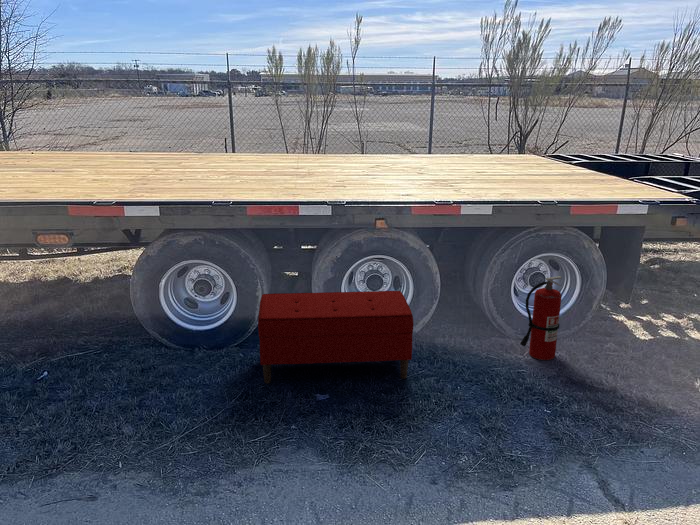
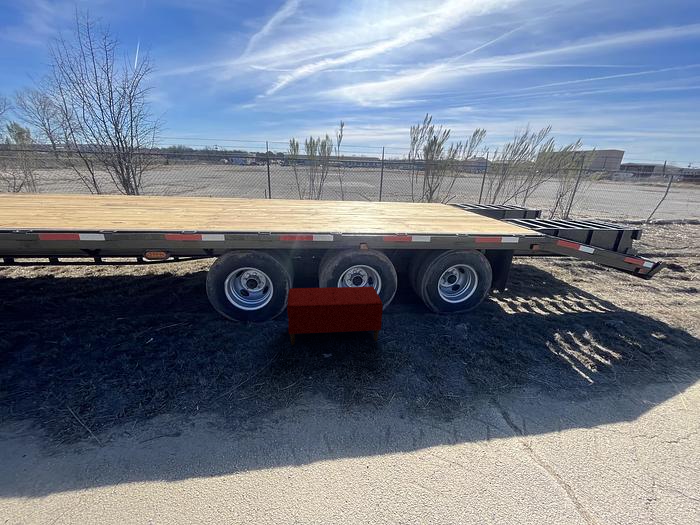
fire extinguisher: present [520,276,562,360] -> none [442,279,468,328]

